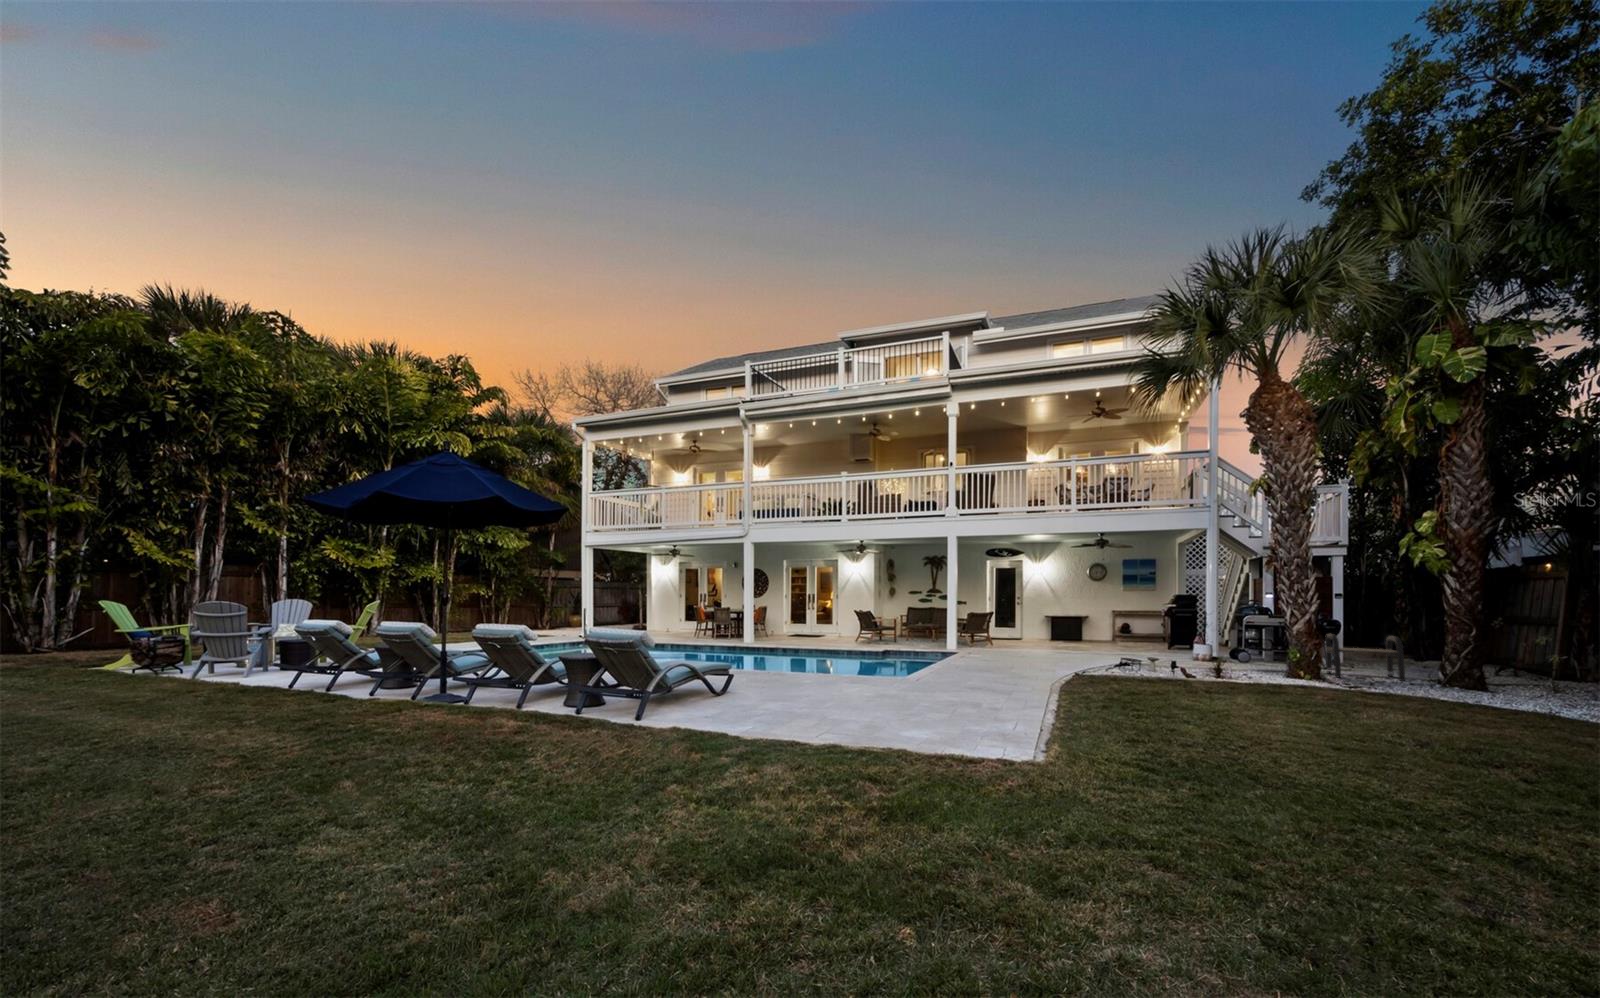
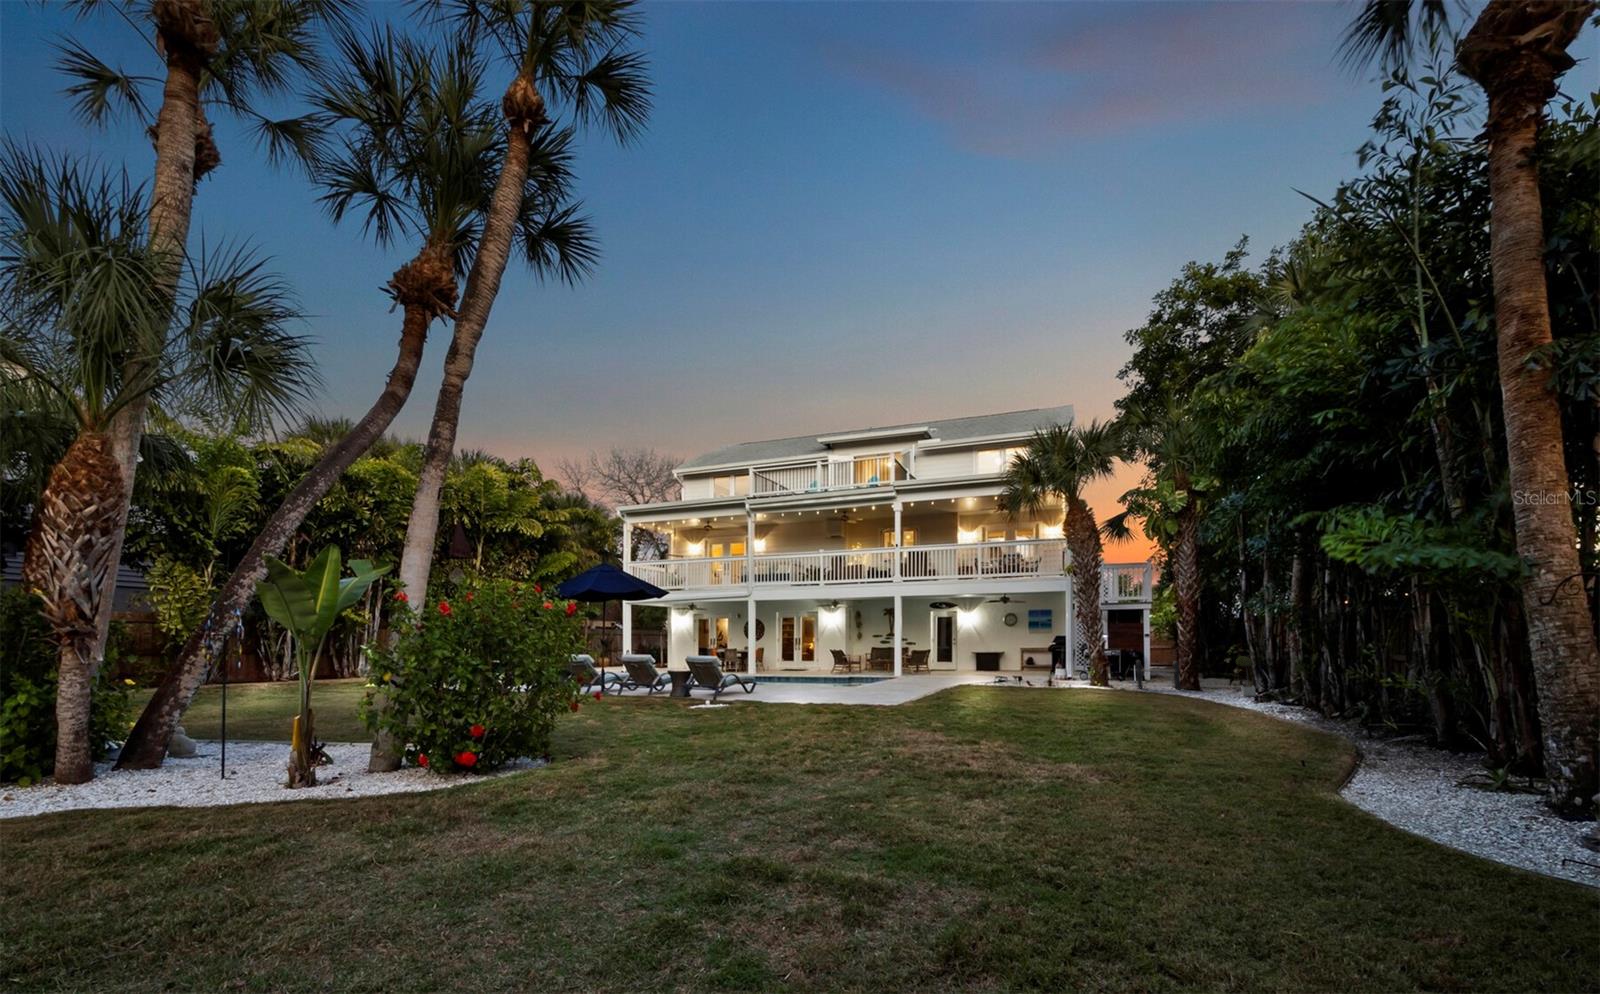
potted tree: none [1525,631,1566,699] -> present [1236,656,1255,696]

